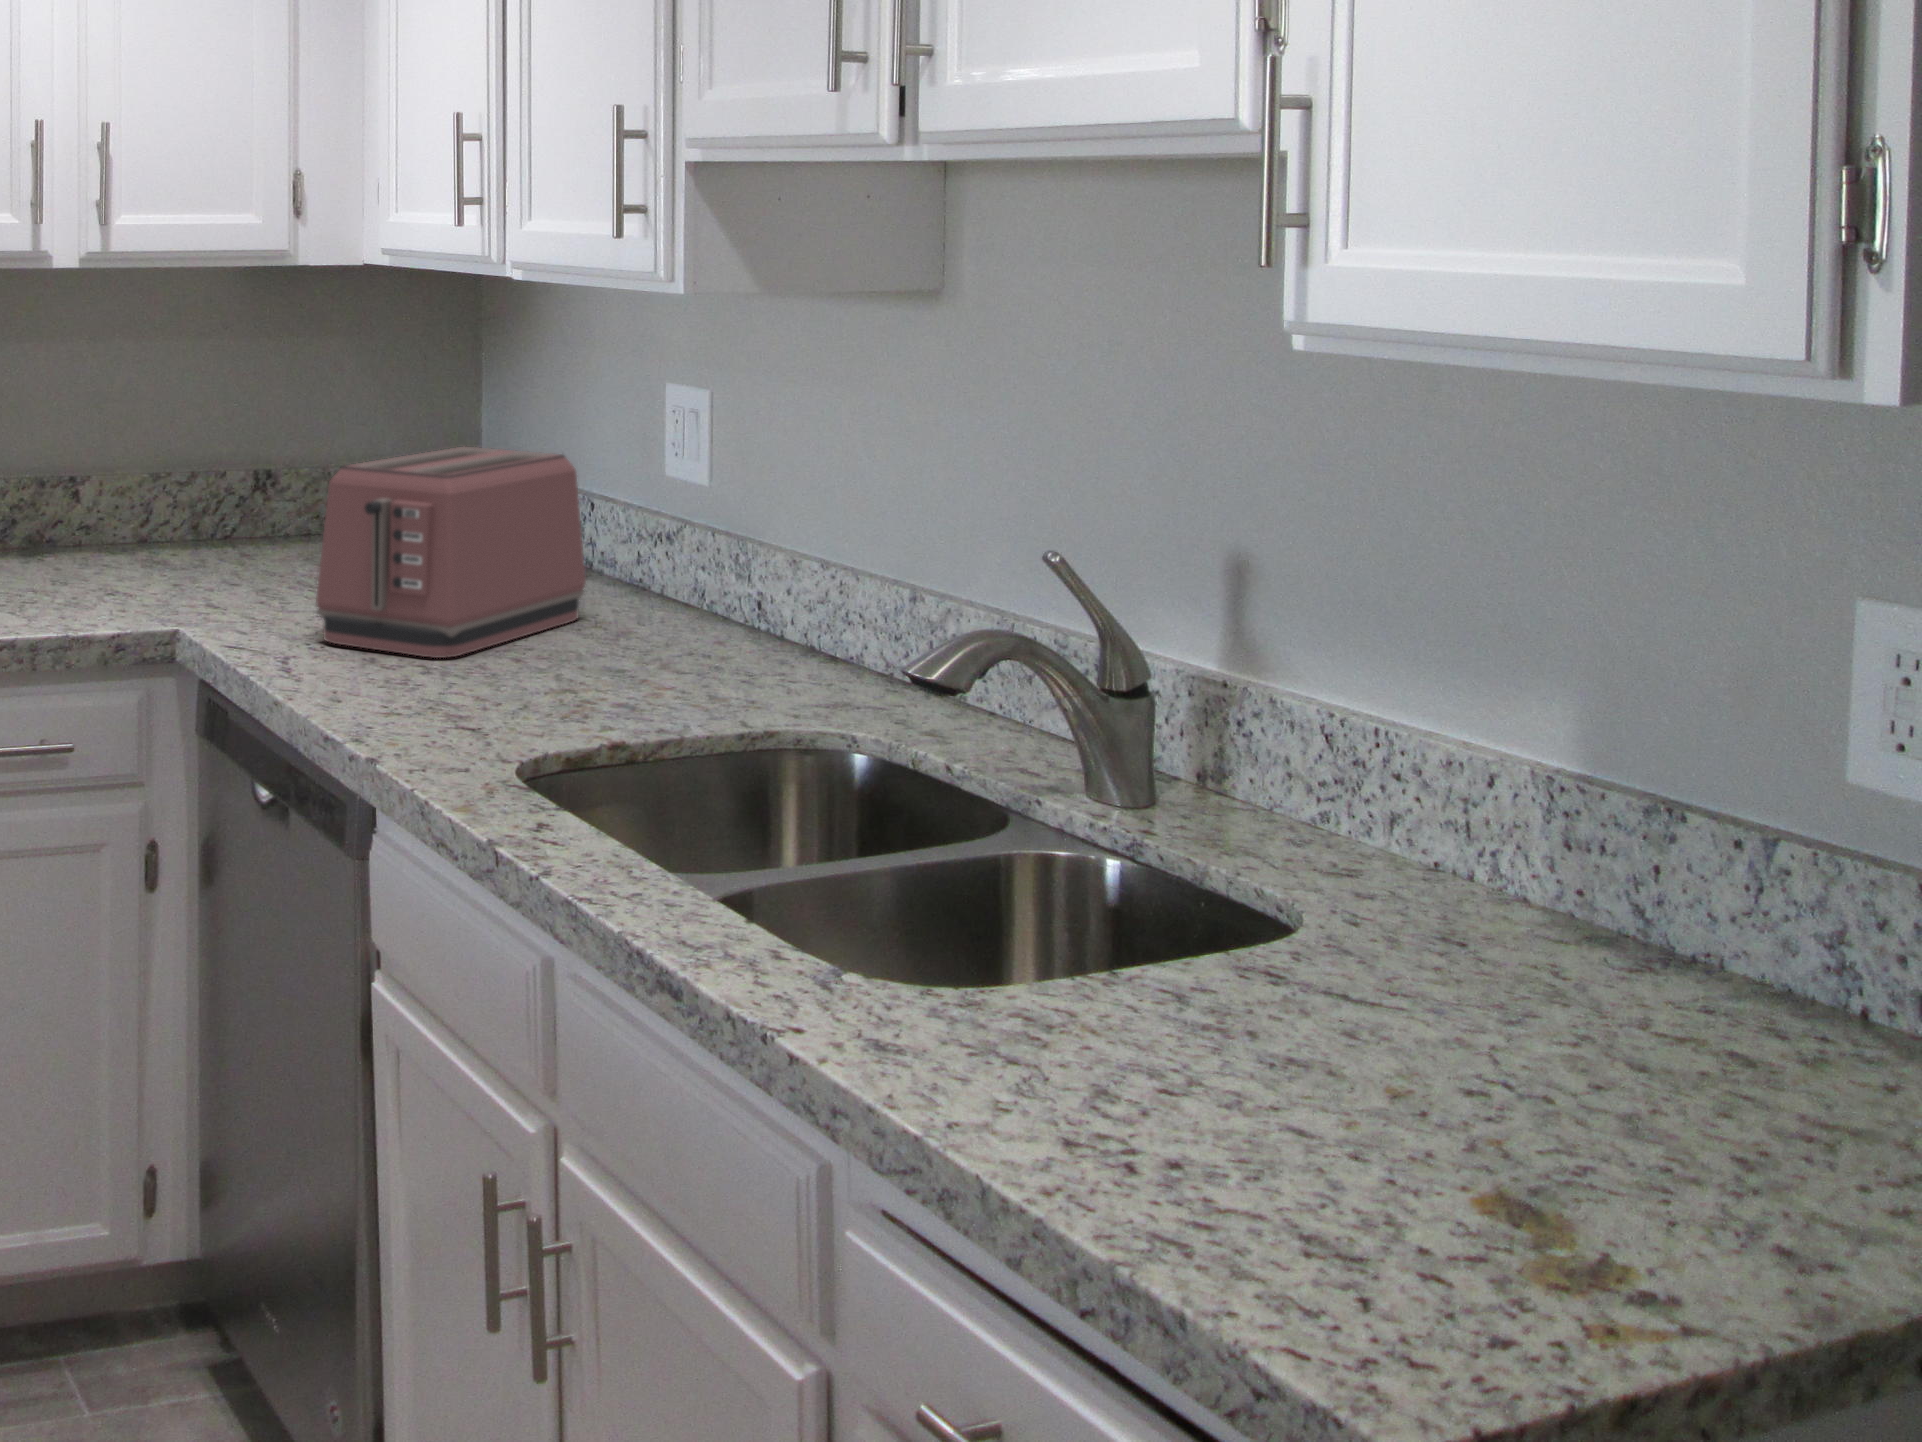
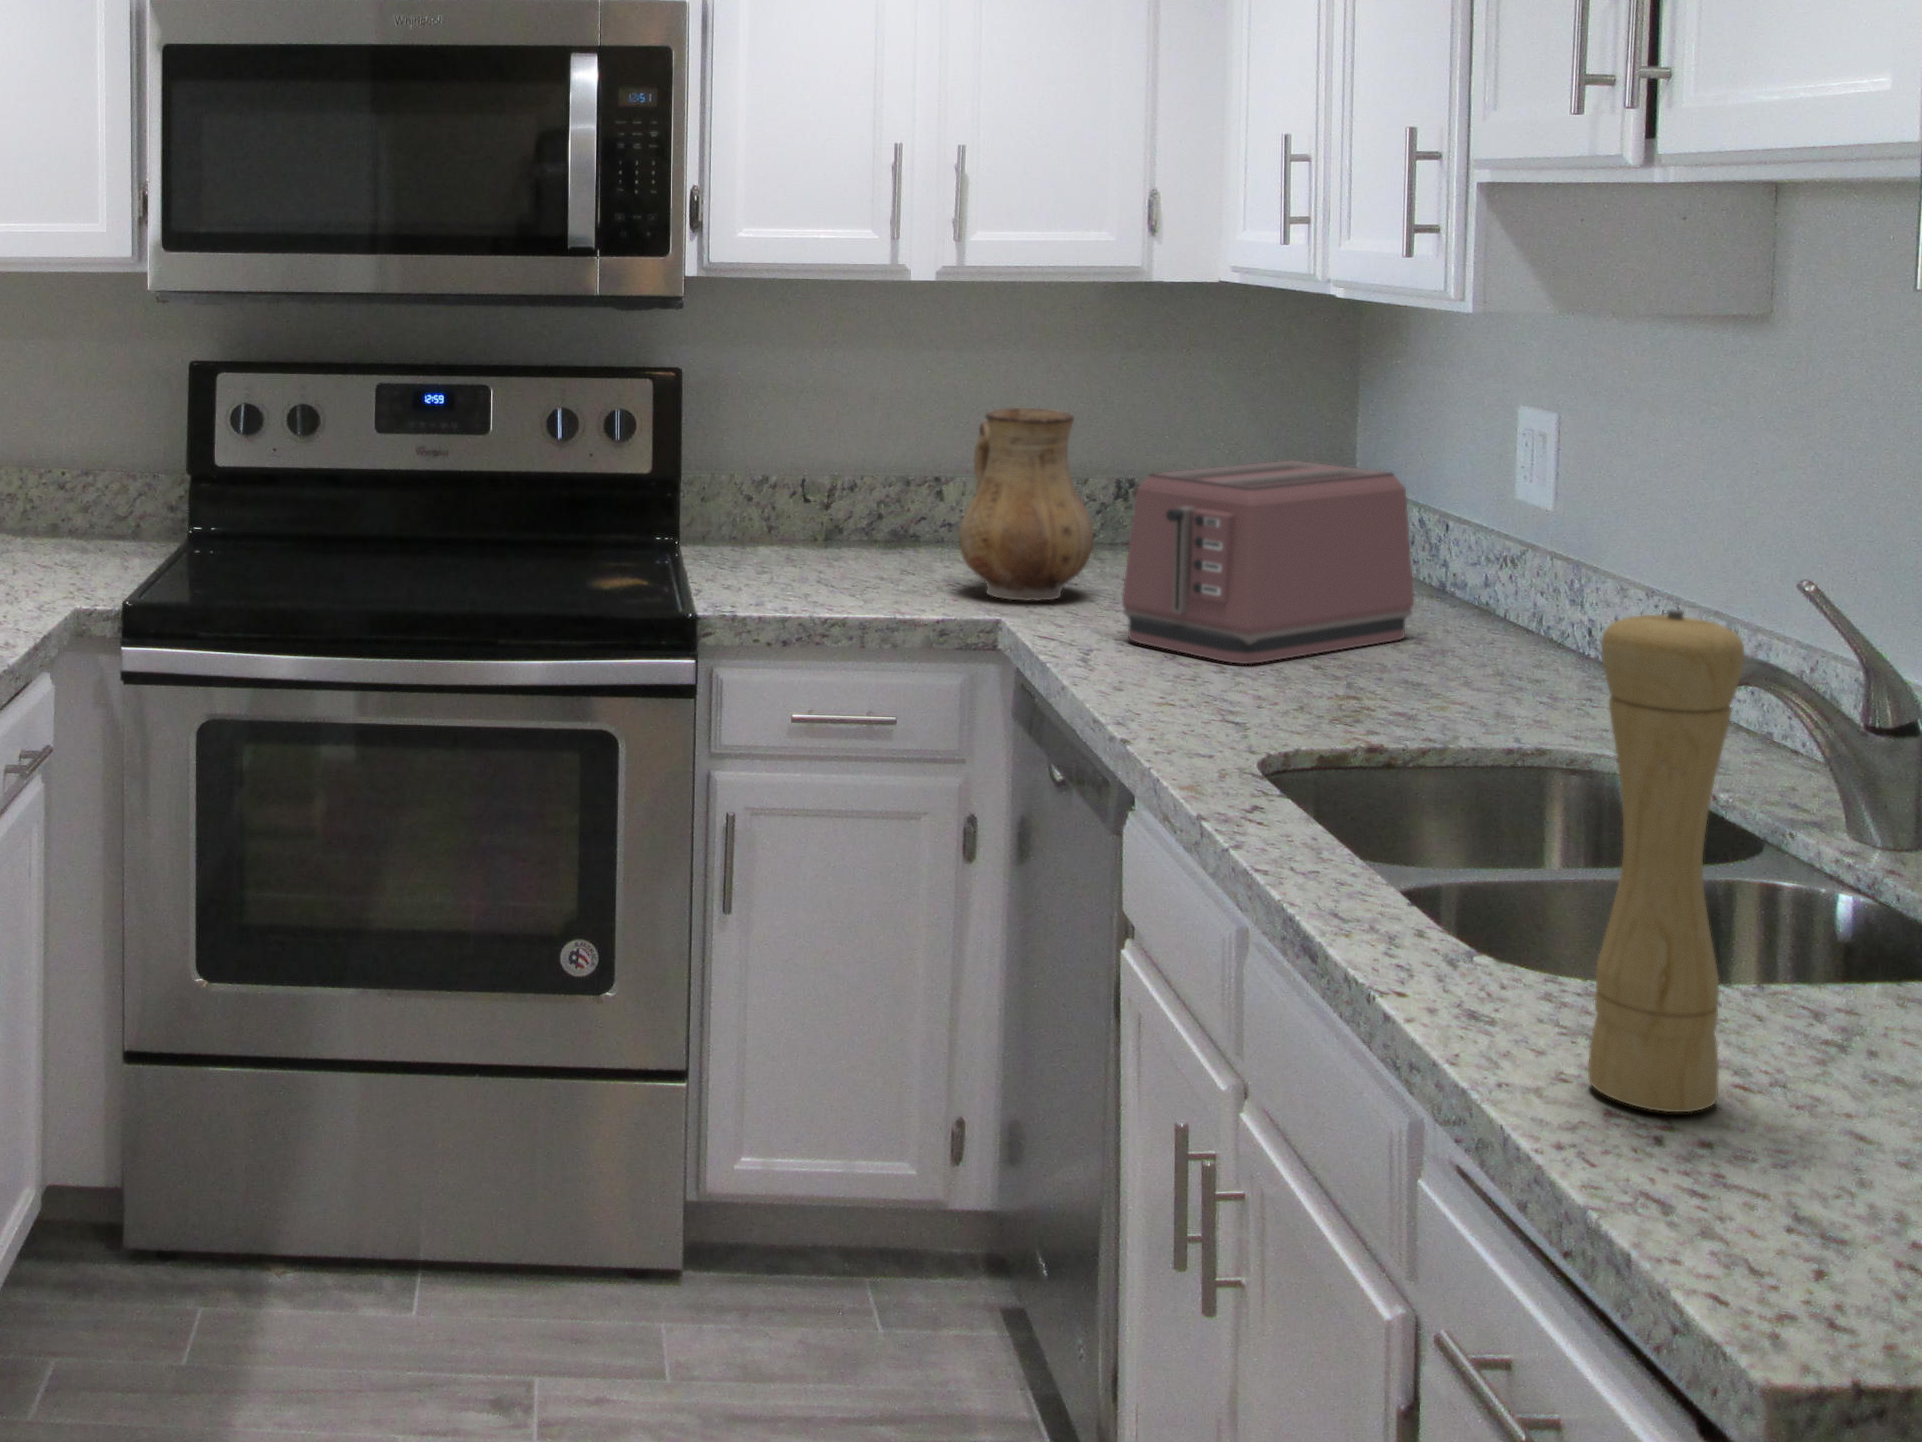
ceramic pitcher: none [129,403,266,606] -> present [959,408,1093,601]
pepper mill: none [1028,583,1174,1130] -> present [1588,609,1745,1112]

